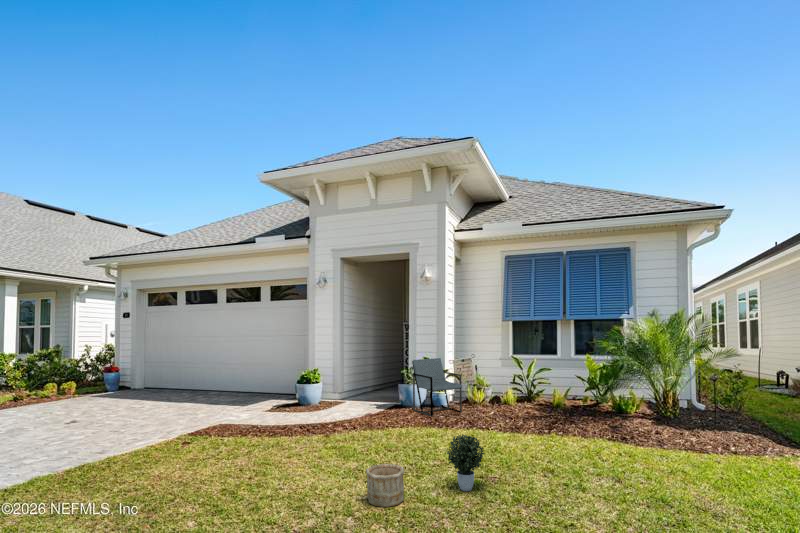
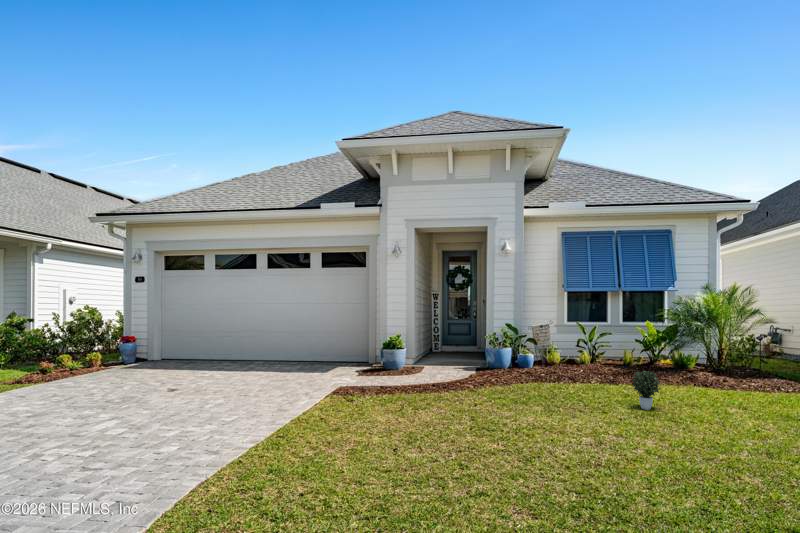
armchair: present [412,358,462,417] -> none [501,323,548,372]
wooden bucket: present [366,464,404,507] -> none [591,391,620,418]

